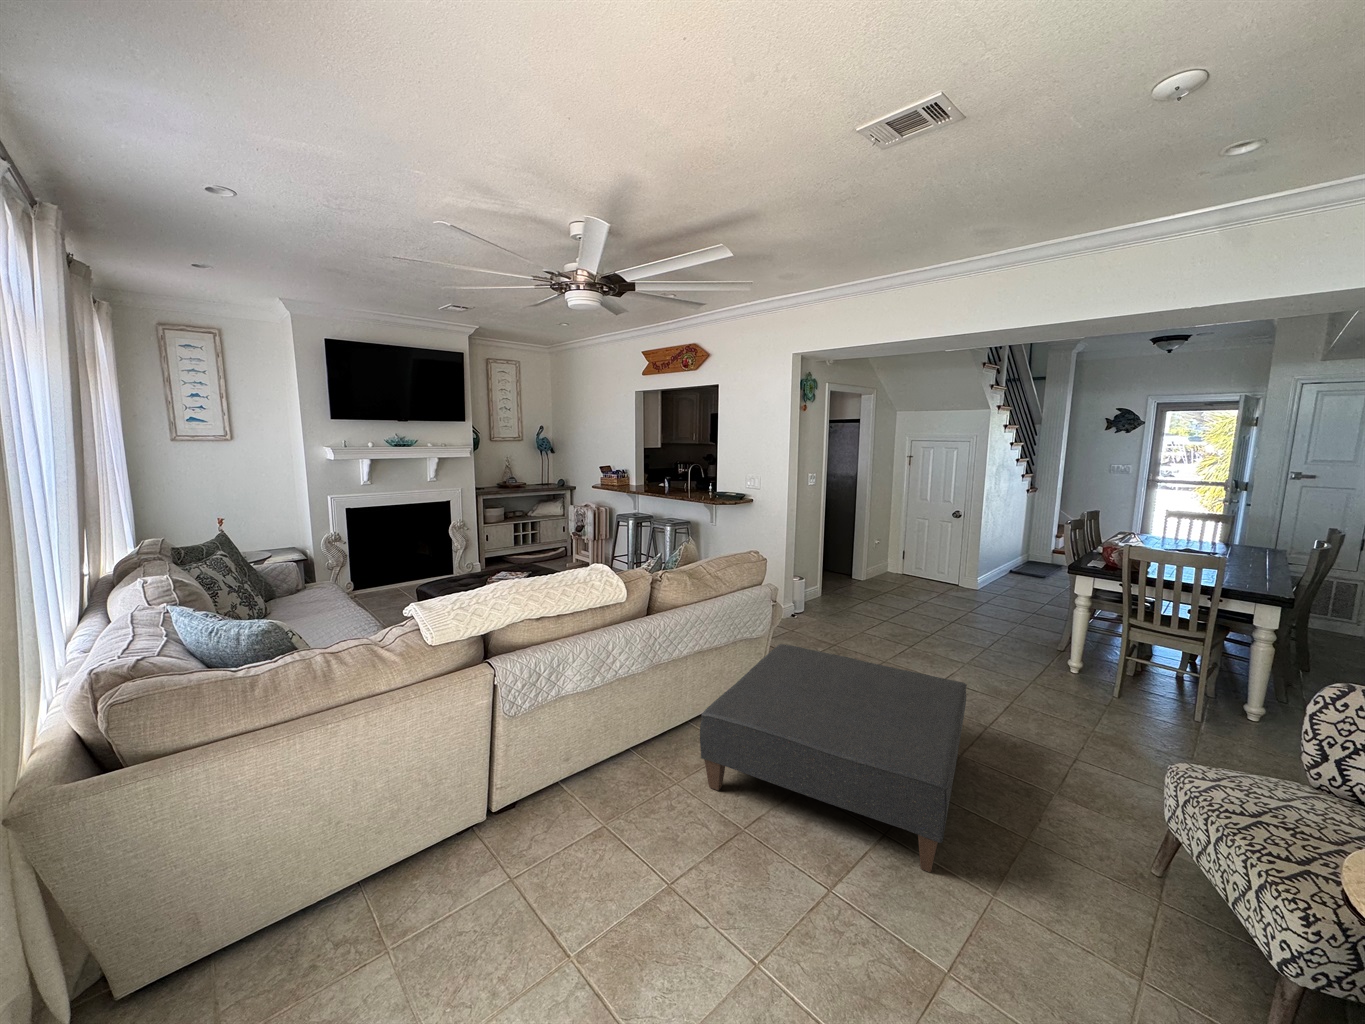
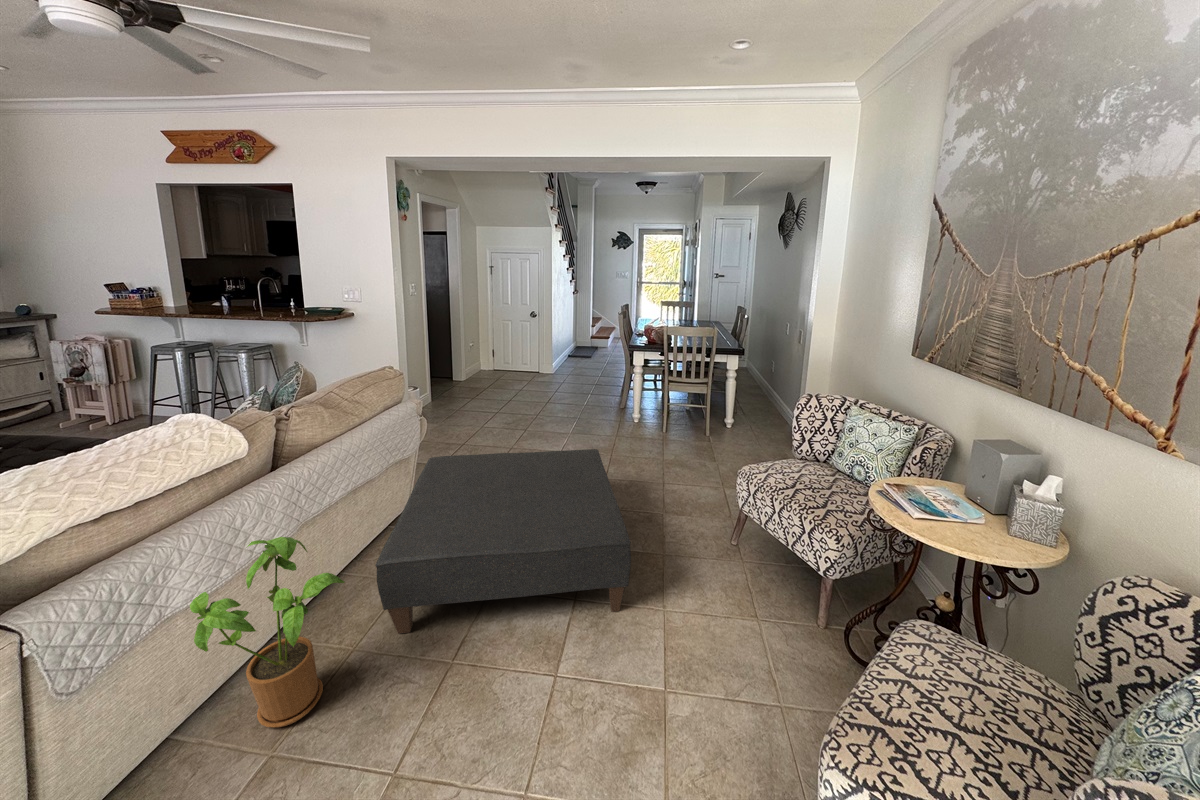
house plant: none [583,662,674,812] -> present [190,537,345,727]

